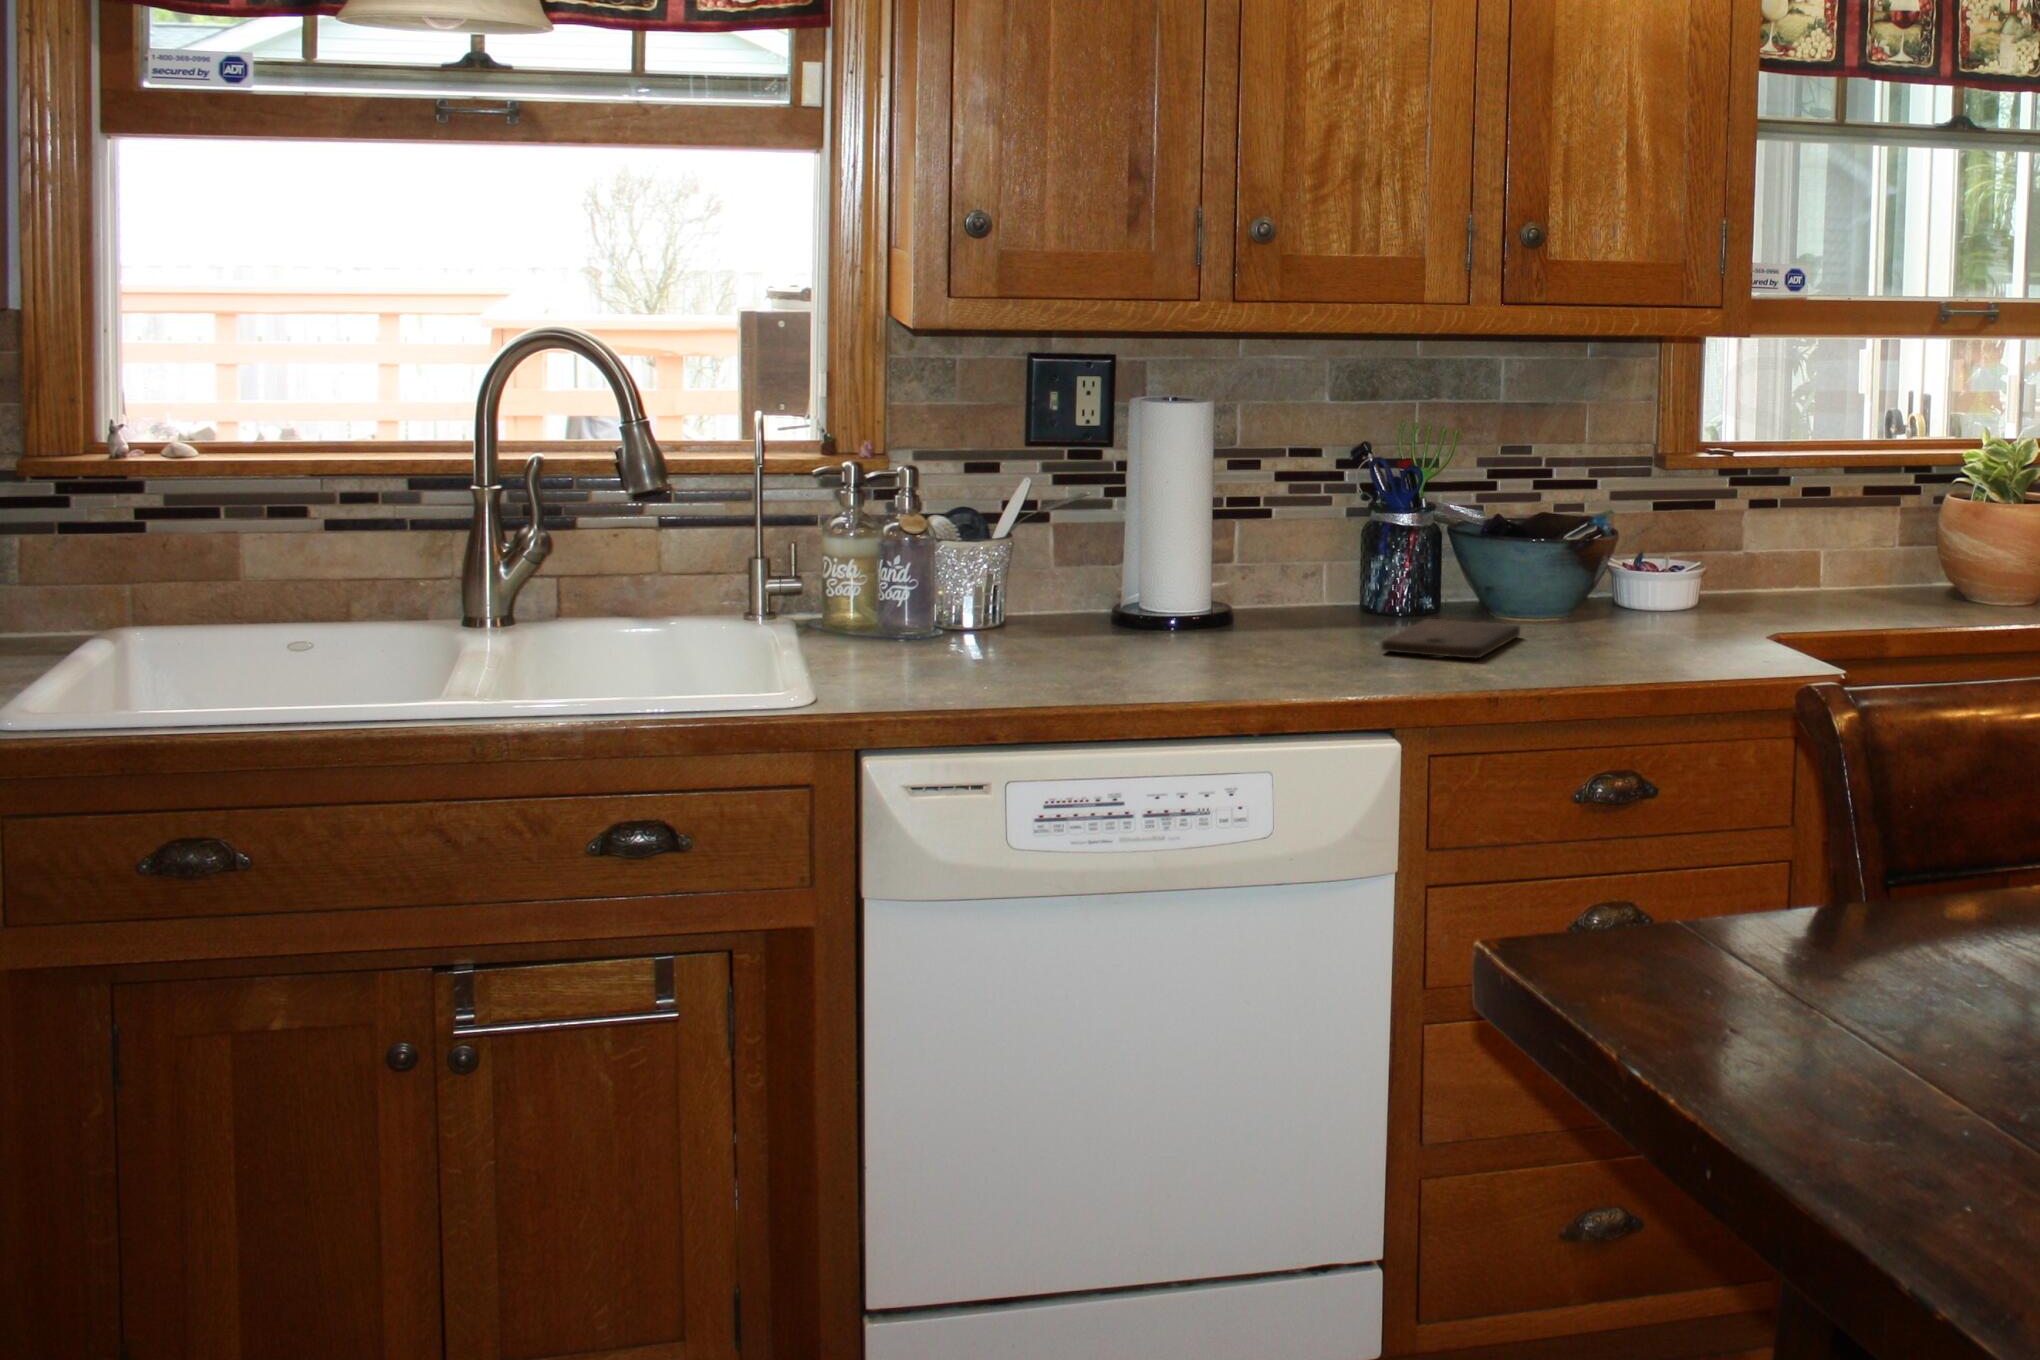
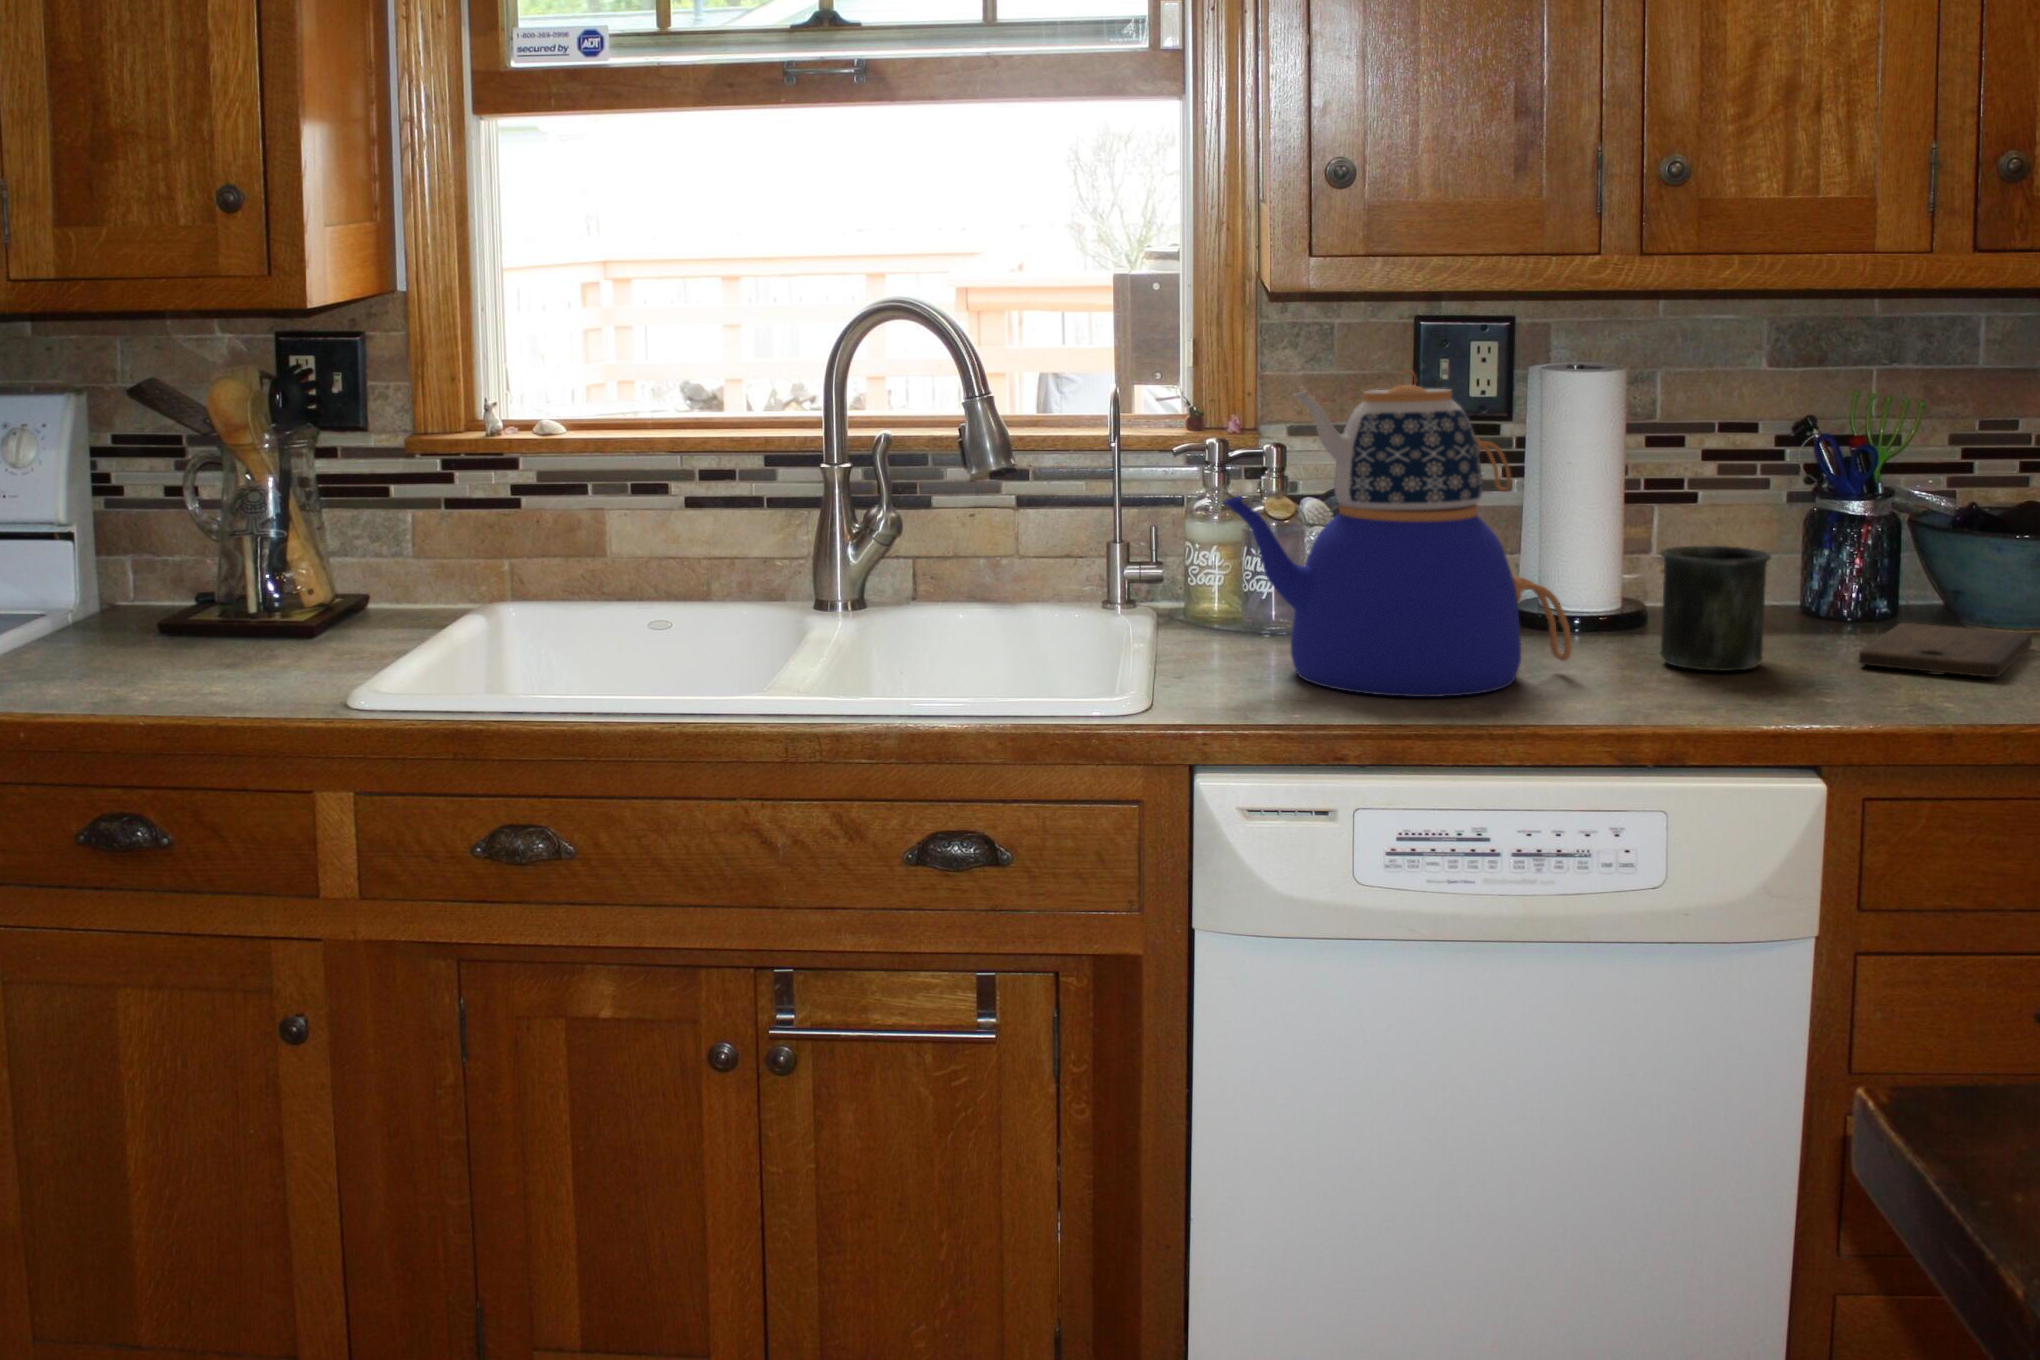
teapot: none [858,407,1153,683] -> present [1223,370,1572,697]
mug: none [1227,555,1313,658] -> present [1661,546,1771,671]

